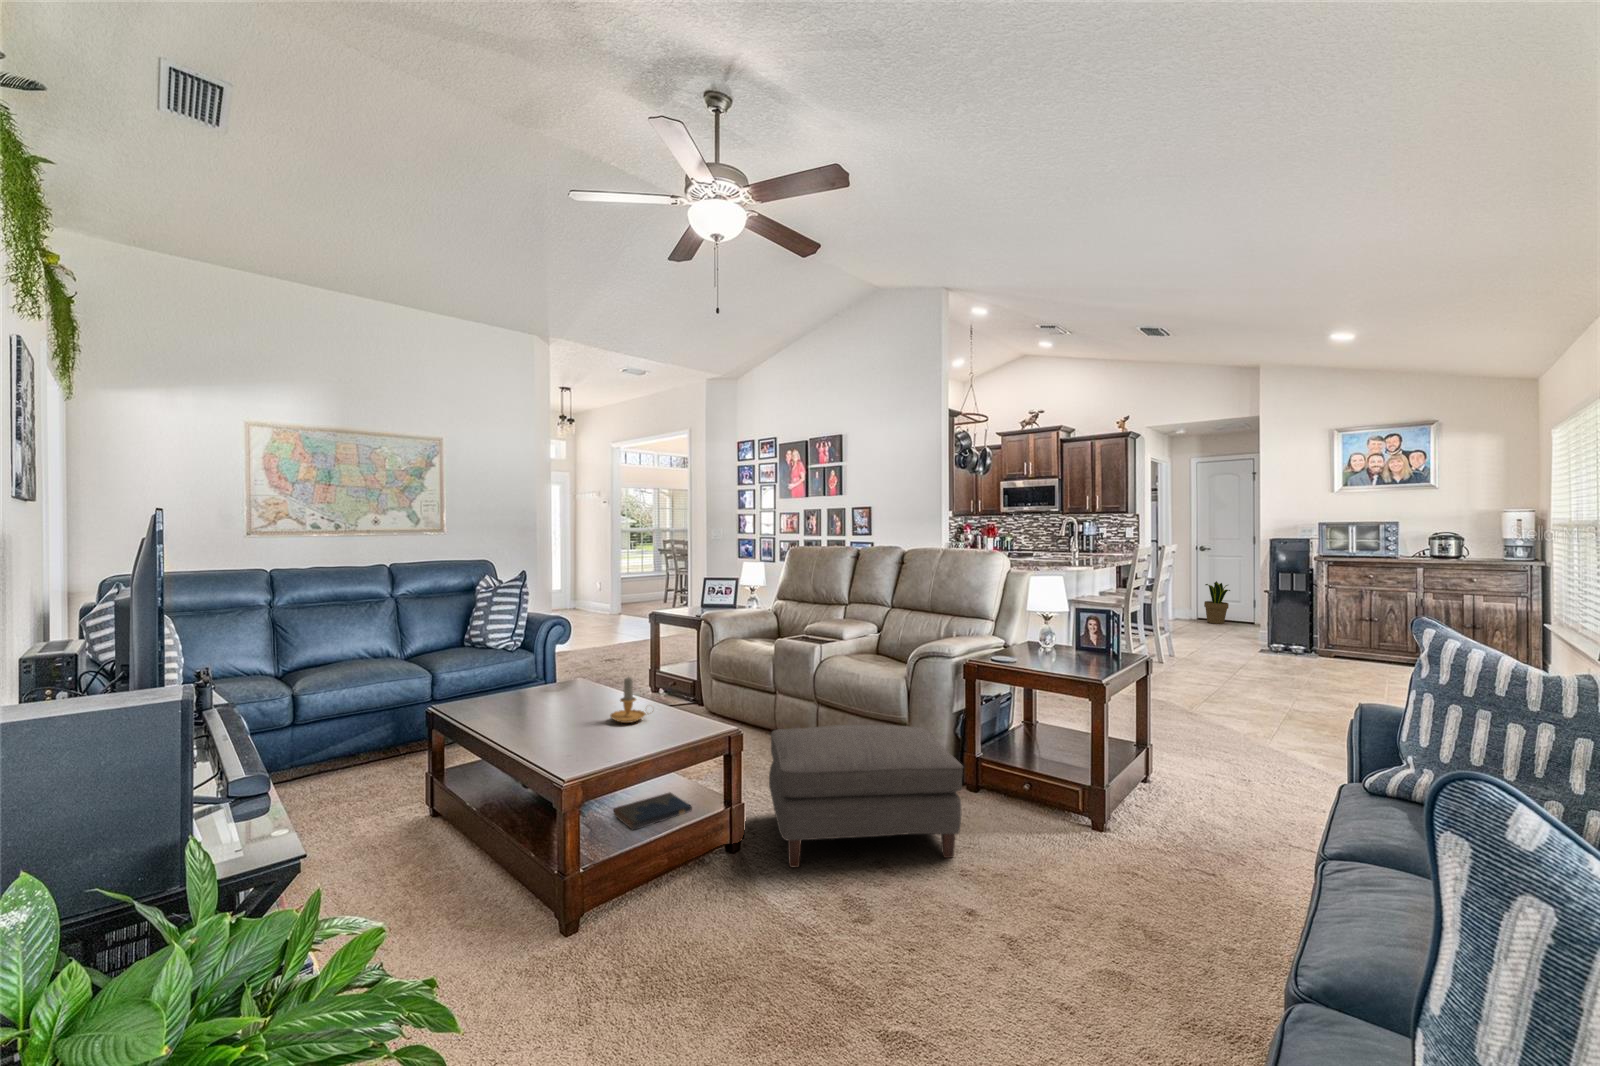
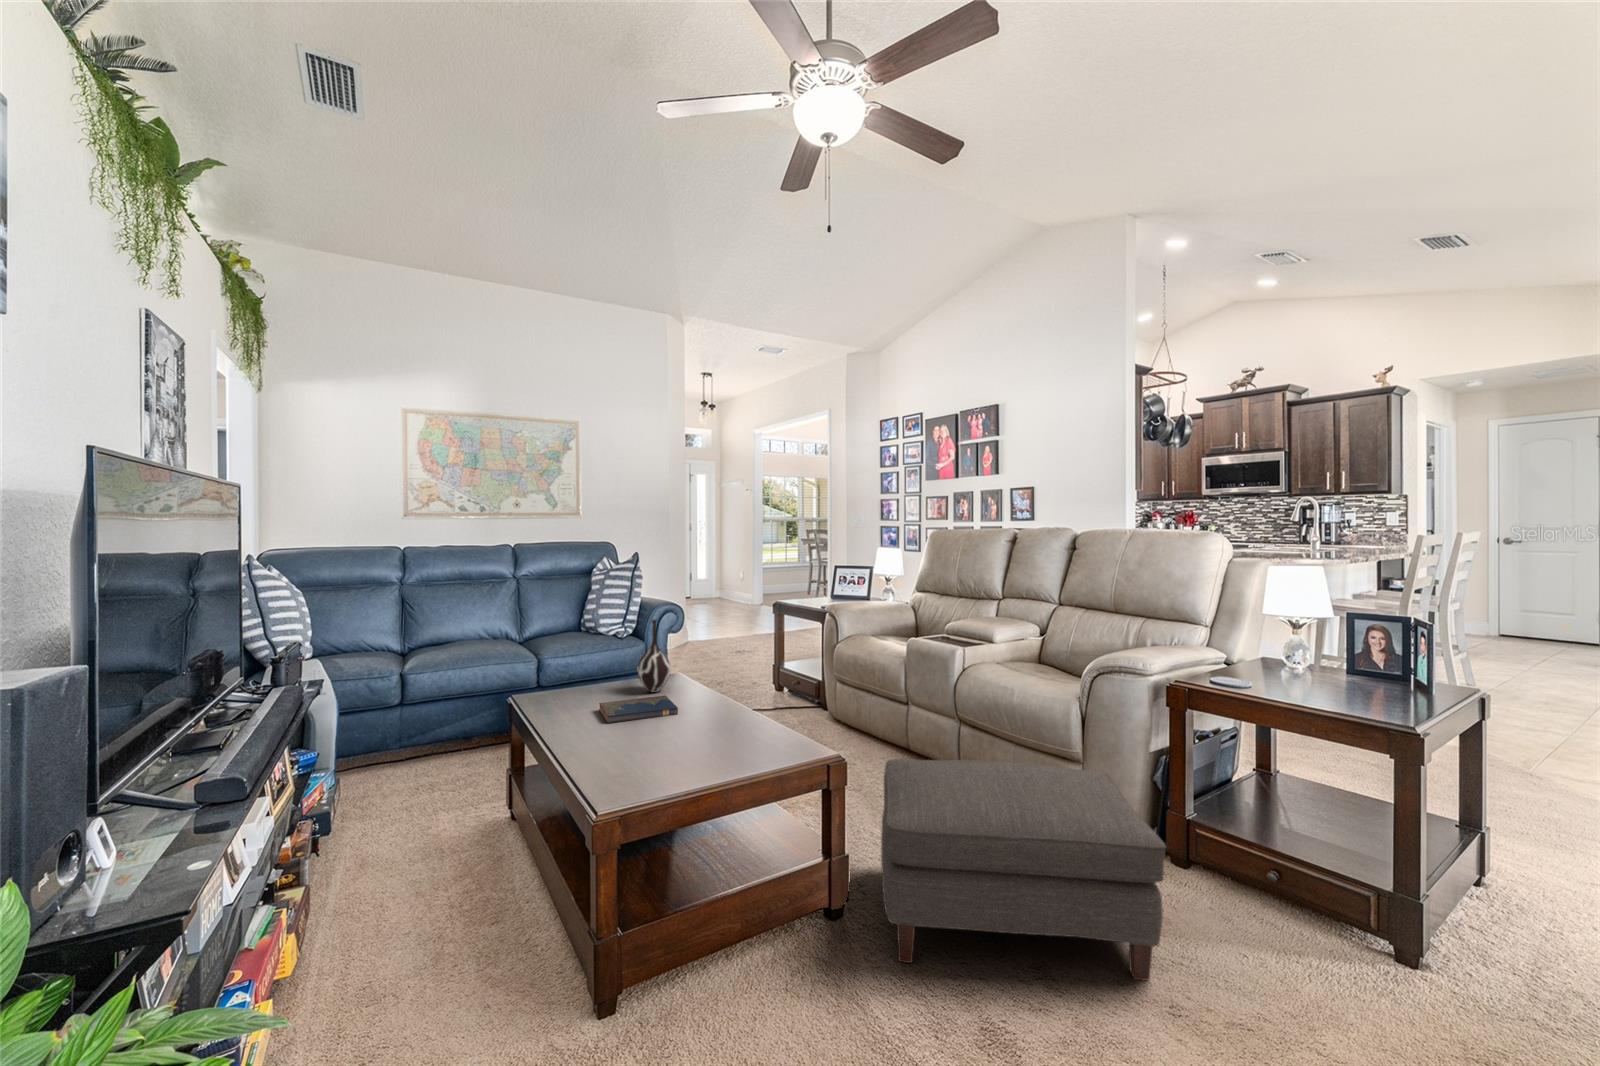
potted plant: present [1204,581,1230,624] -> none [1499,582,1542,639]
vase: none [553,631,583,693] -> present [637,620,671,692]
candle: present [610,677,653,723] -> none [681,678,735,738]
hardcover book: present [614,793,692,830] -> present [599,695,678,723]

